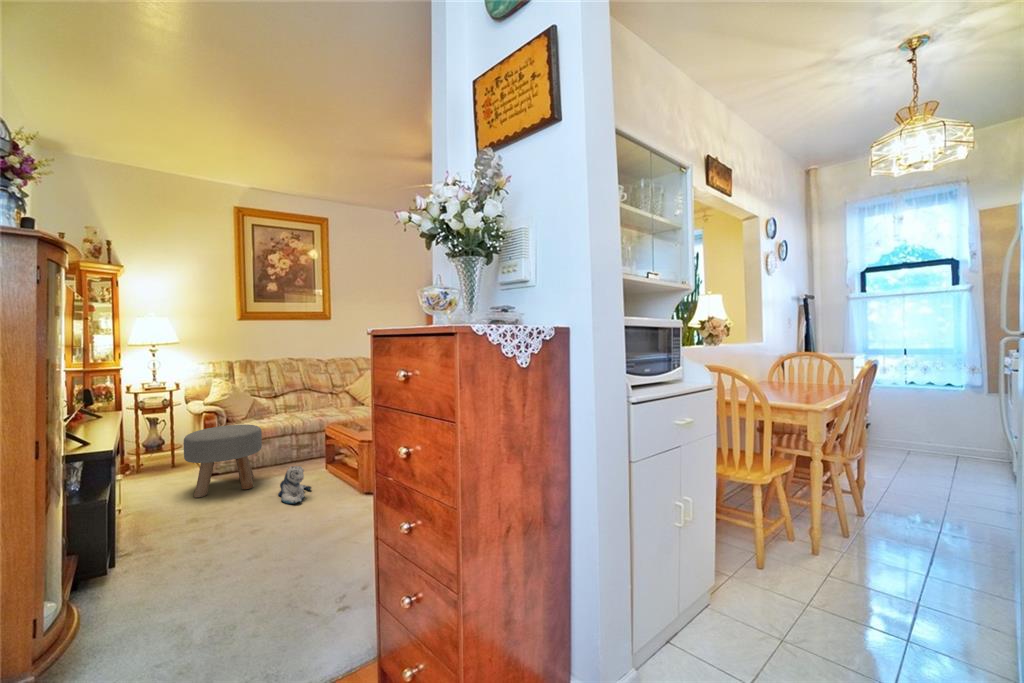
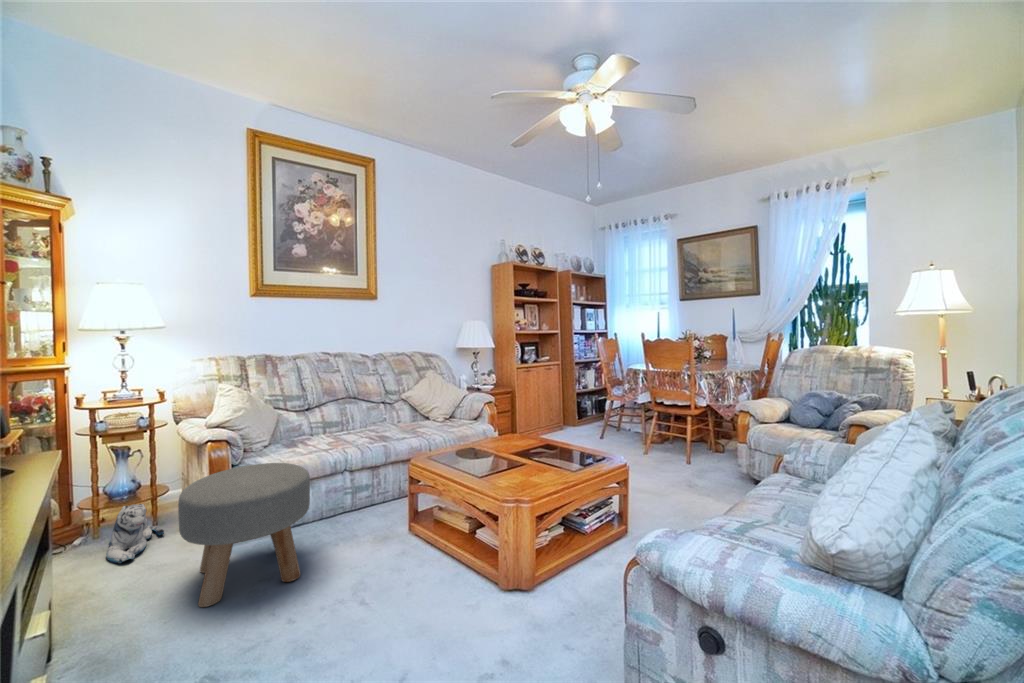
plush toy: present [278,466,311,504] -> present [106,504,164,563]

